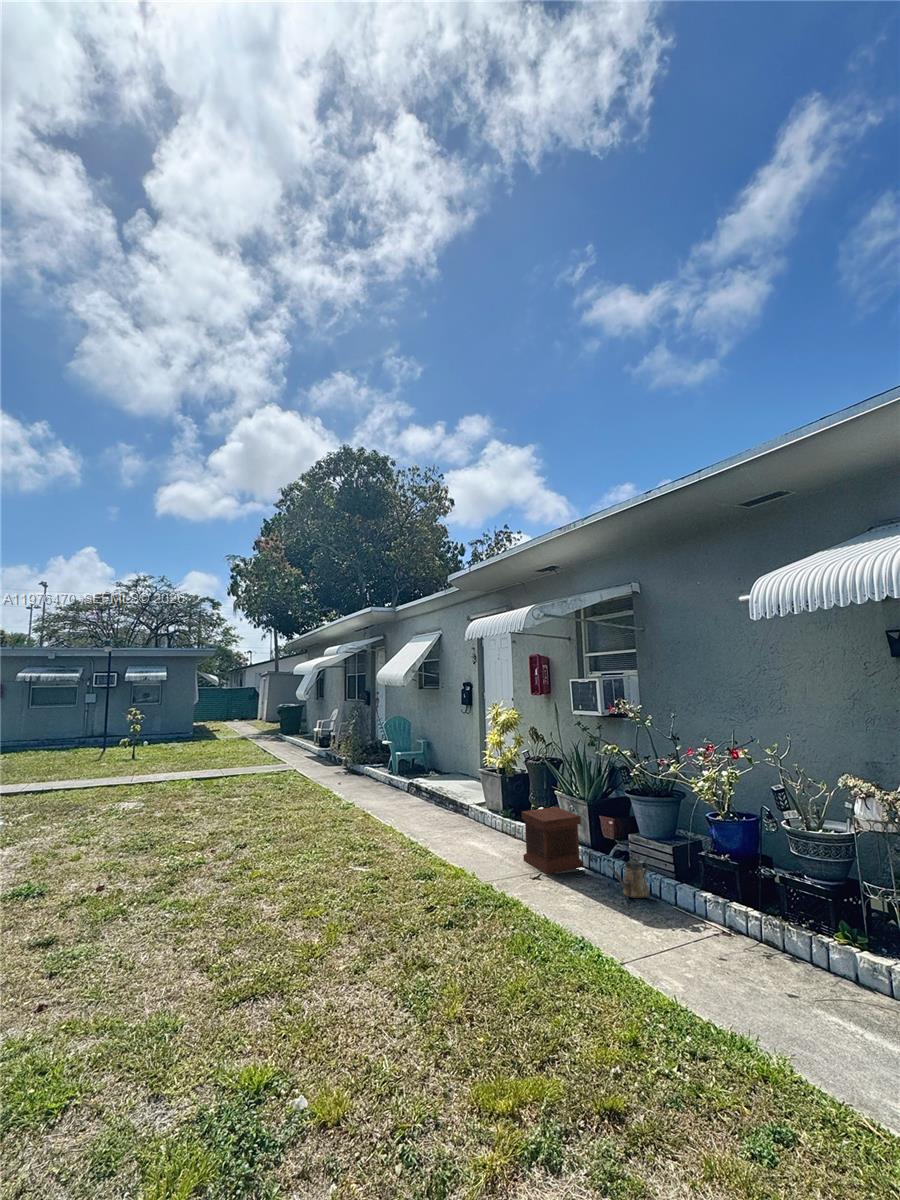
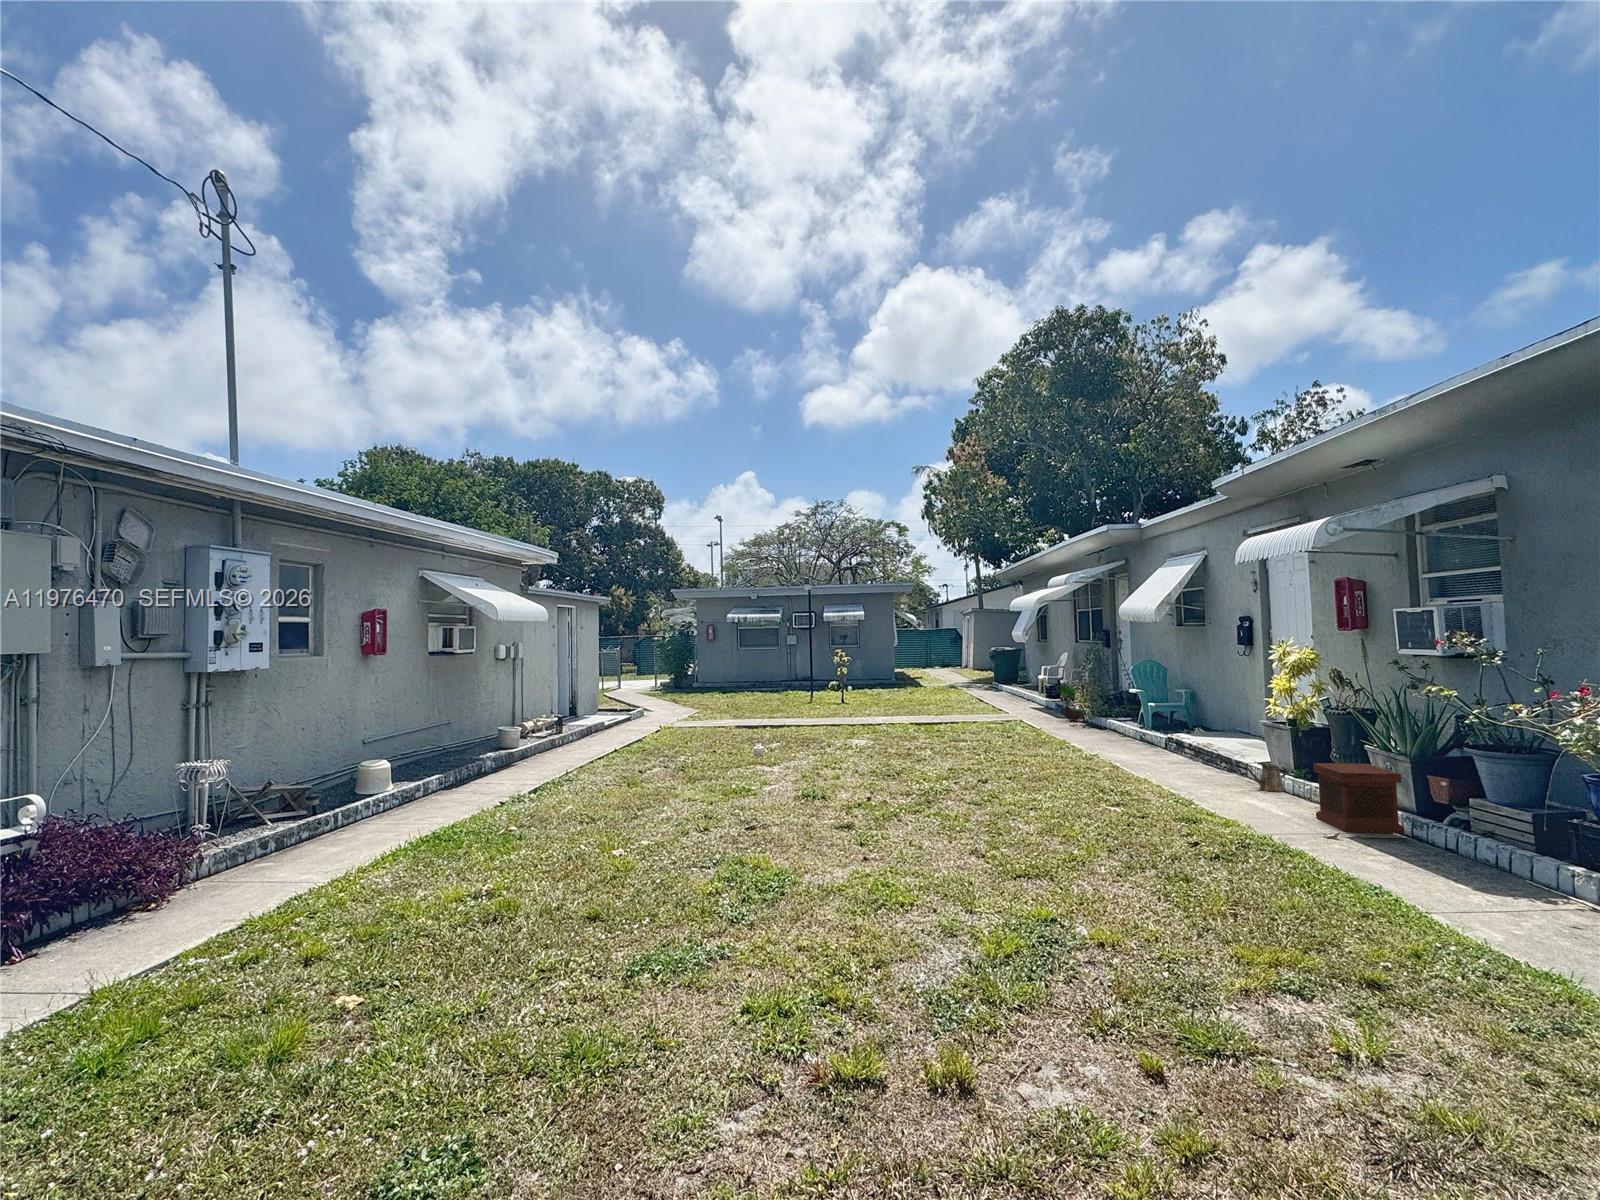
potted tree: none [327,733,349,769] -> present [1057,684,1083,721]
watering can: present [608,861,650,898] -> present [1241,763,1287,792]

